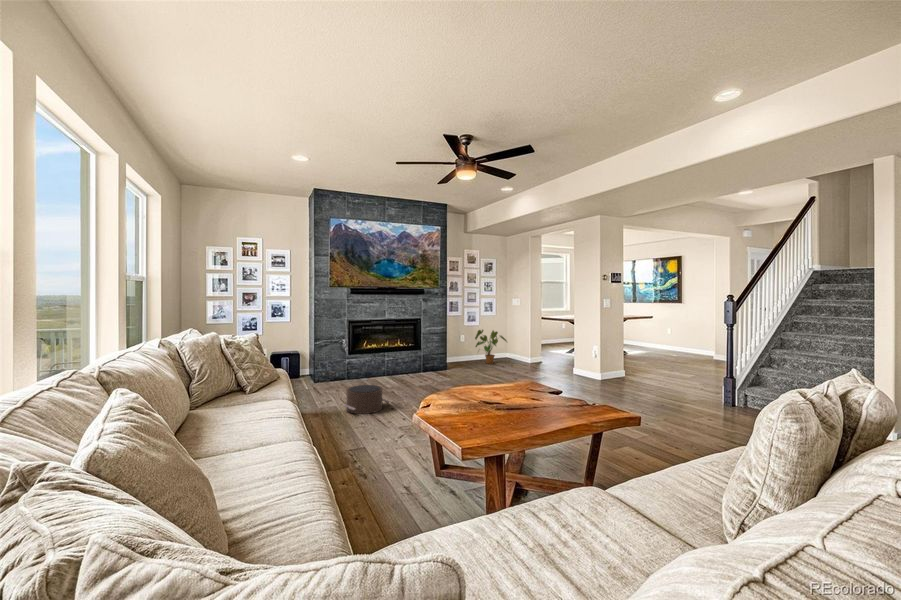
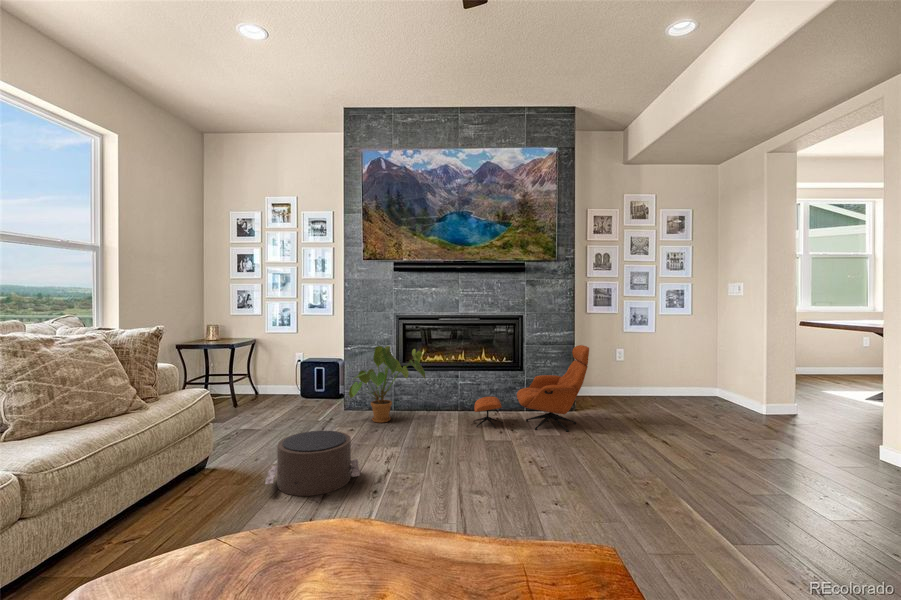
house plant: present [475,330,507,364] -> present [349,346,425,423]
lounge chair: none [404,335,463,382] -> present [473,345,589,432]

